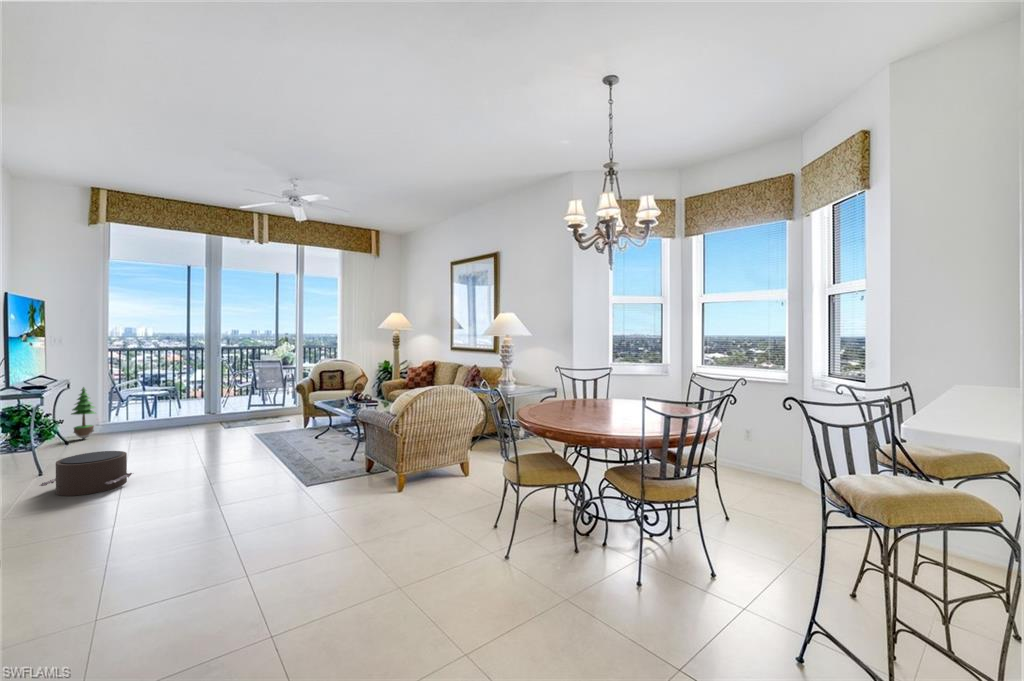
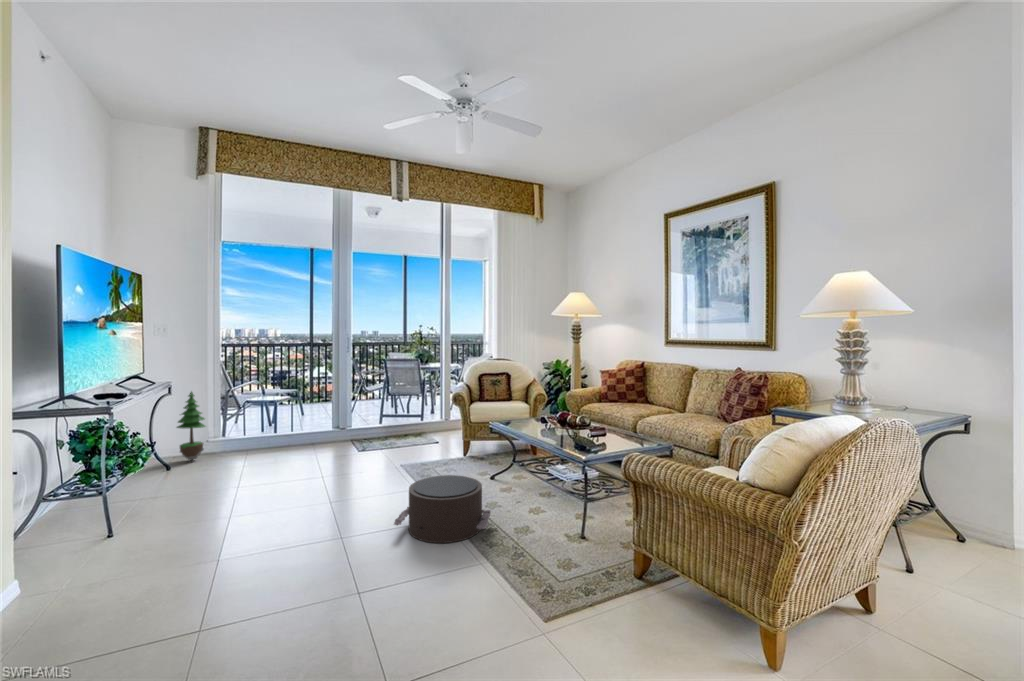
pouf: present [39,451,132,496] -> present [394,475,490,543]

